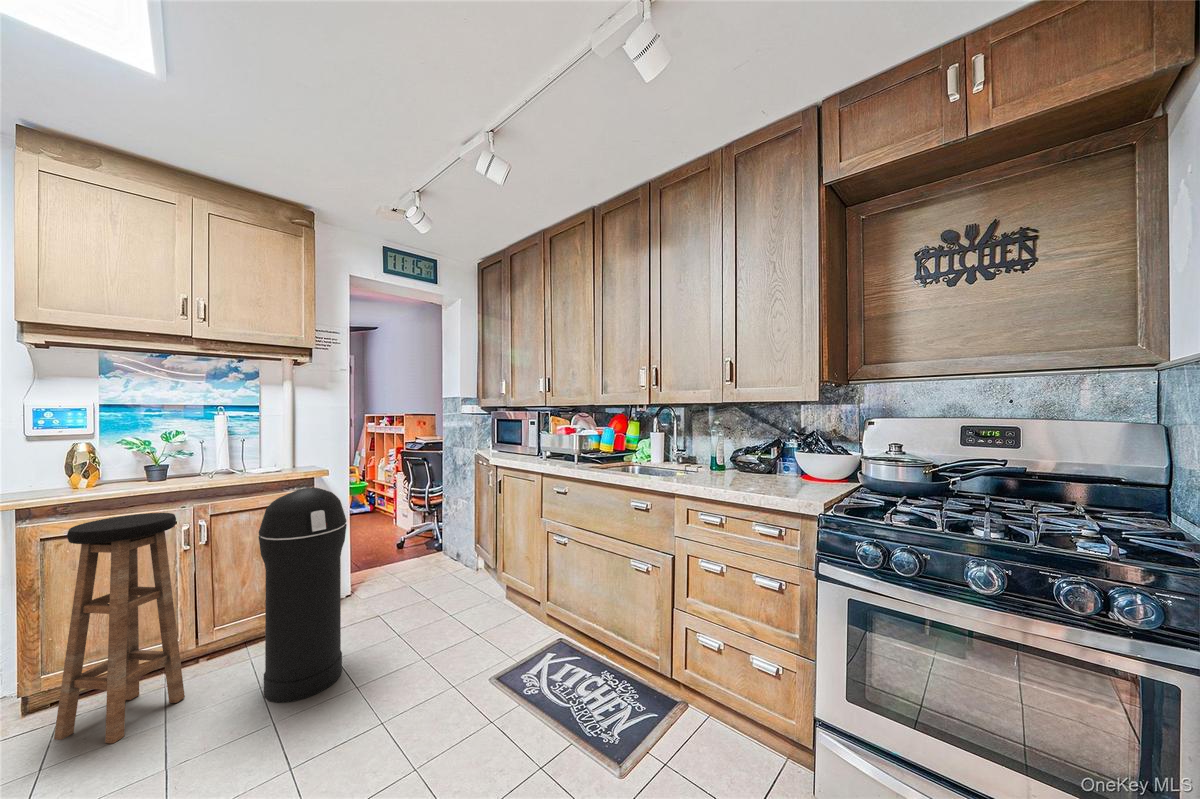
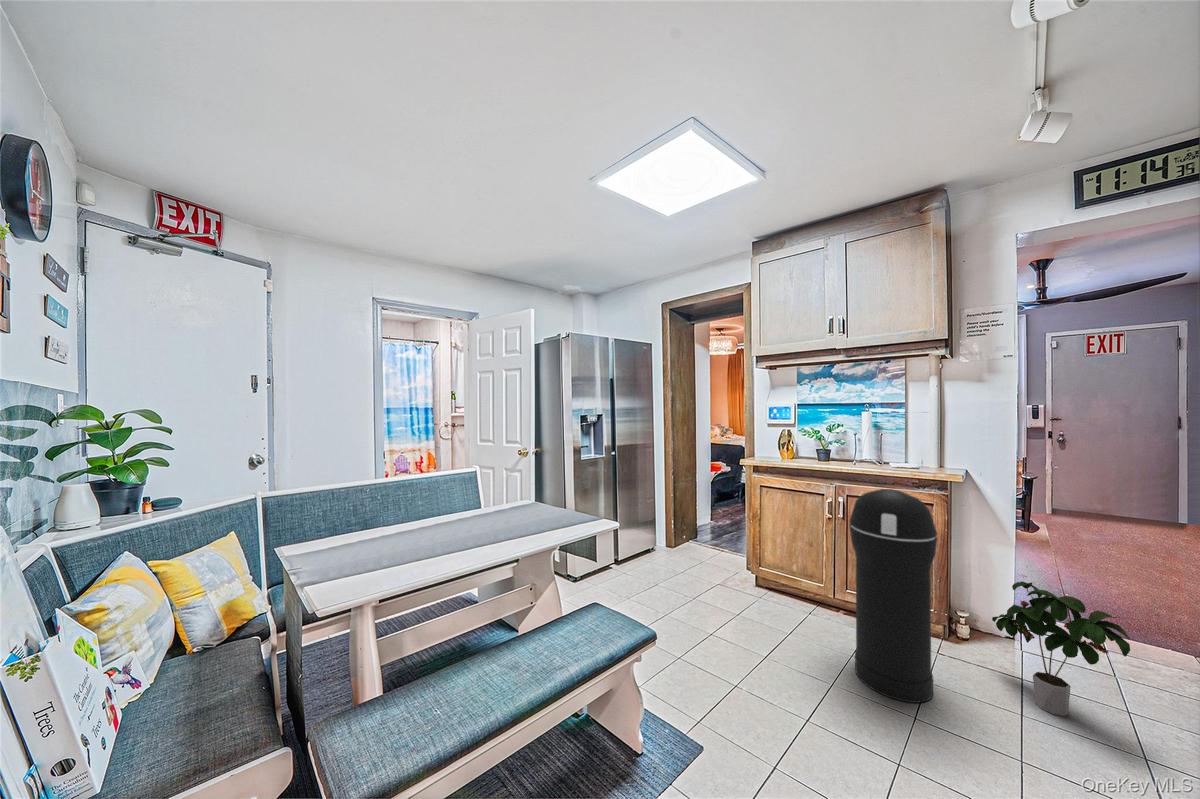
bar stool: present [54,513,185,743] -> none [756,479,815,628]
potted plant: none [359,536,441,626] -> present [992,581,1130,716]

